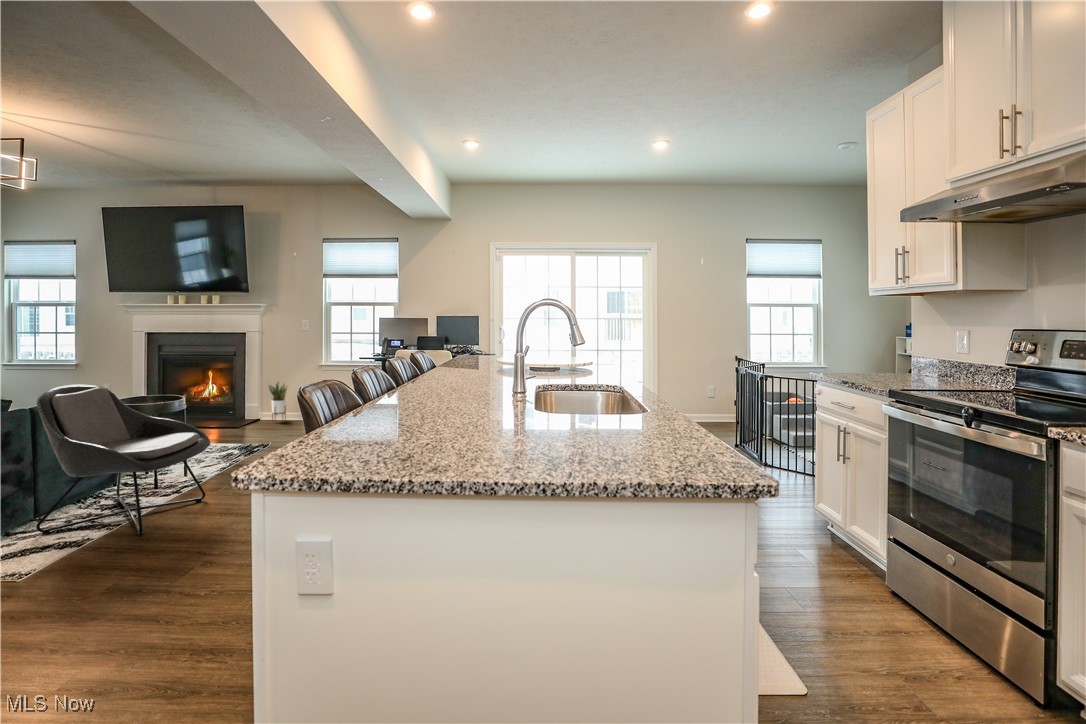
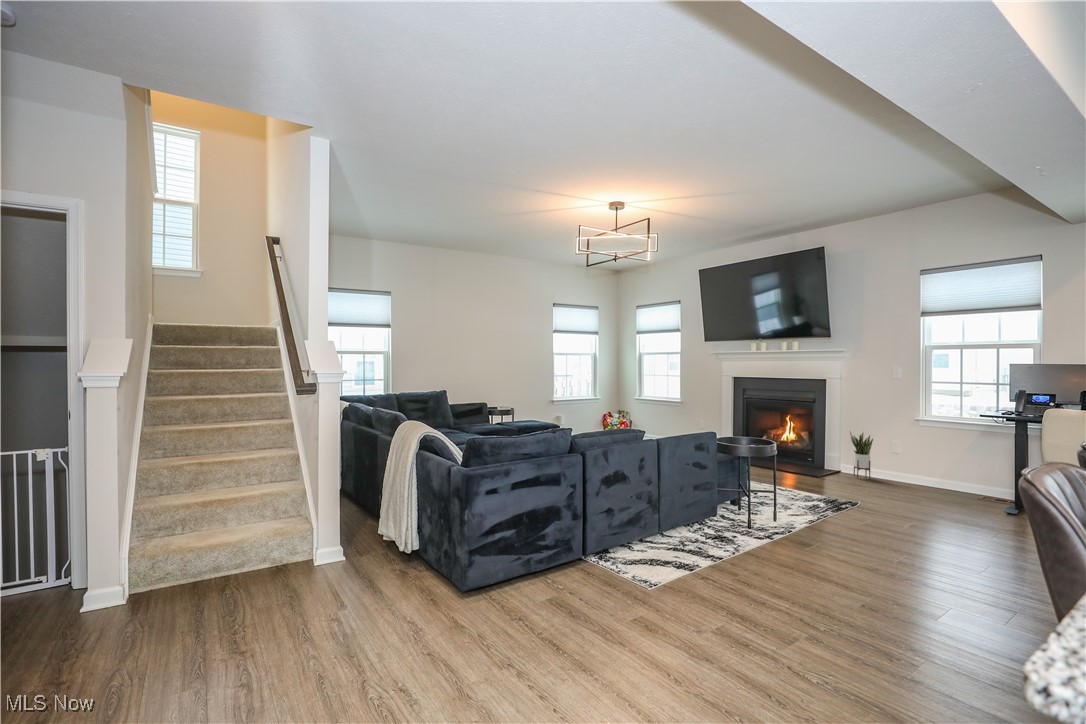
lounge chair: present [36,384,210,536] -> none [660,419,808,578]

